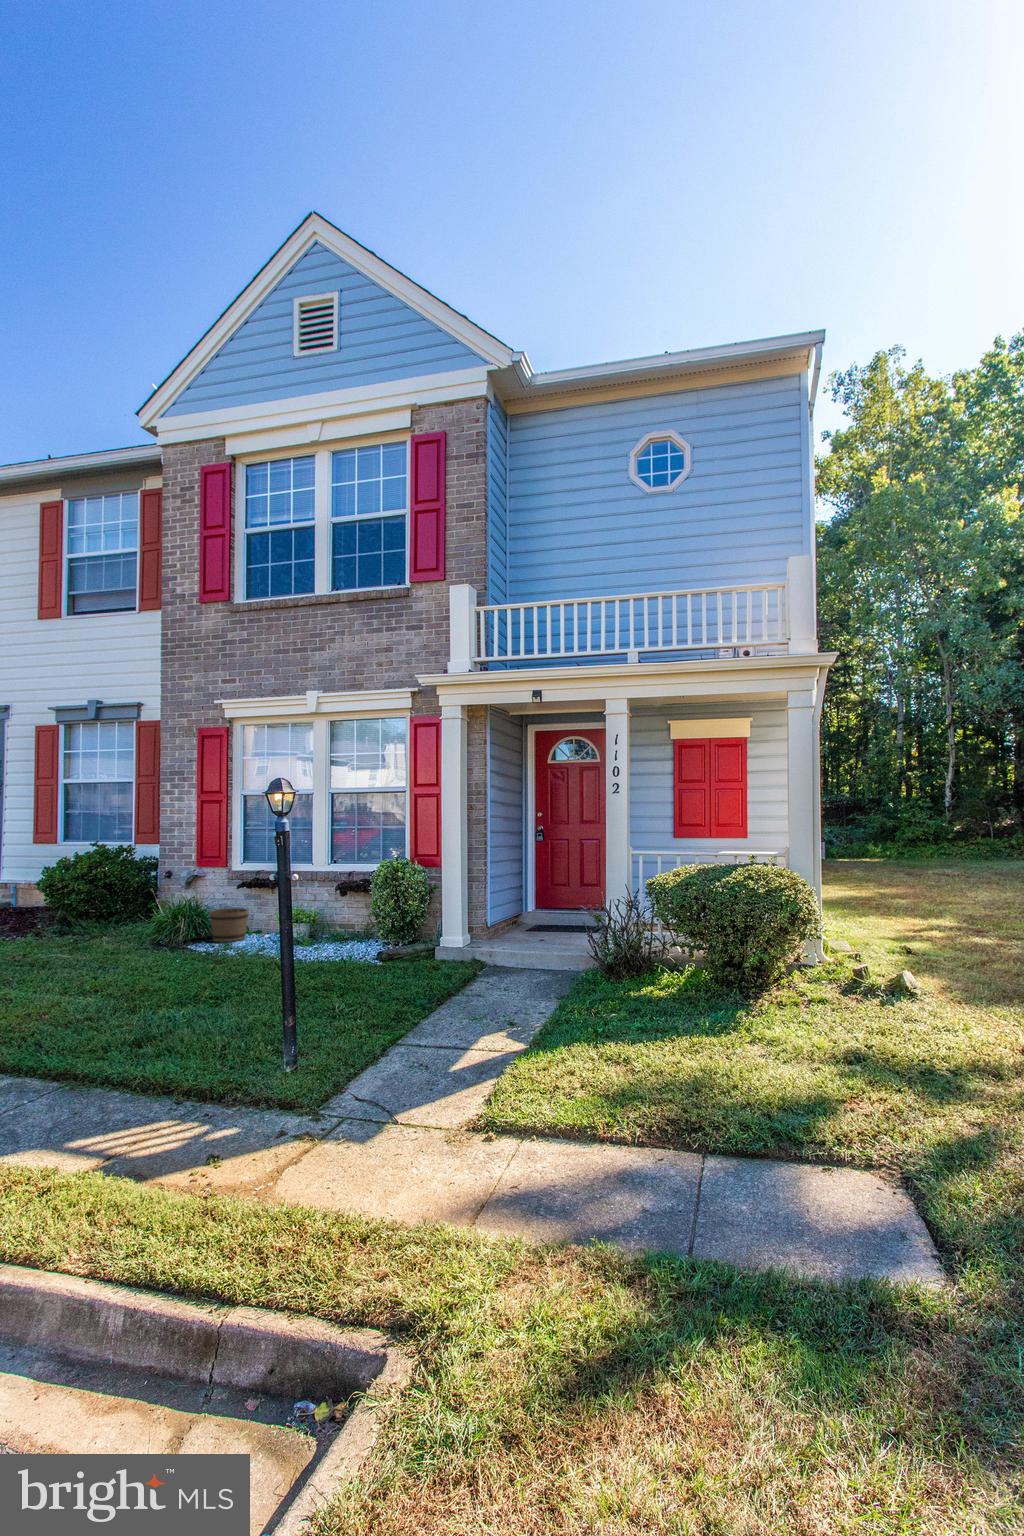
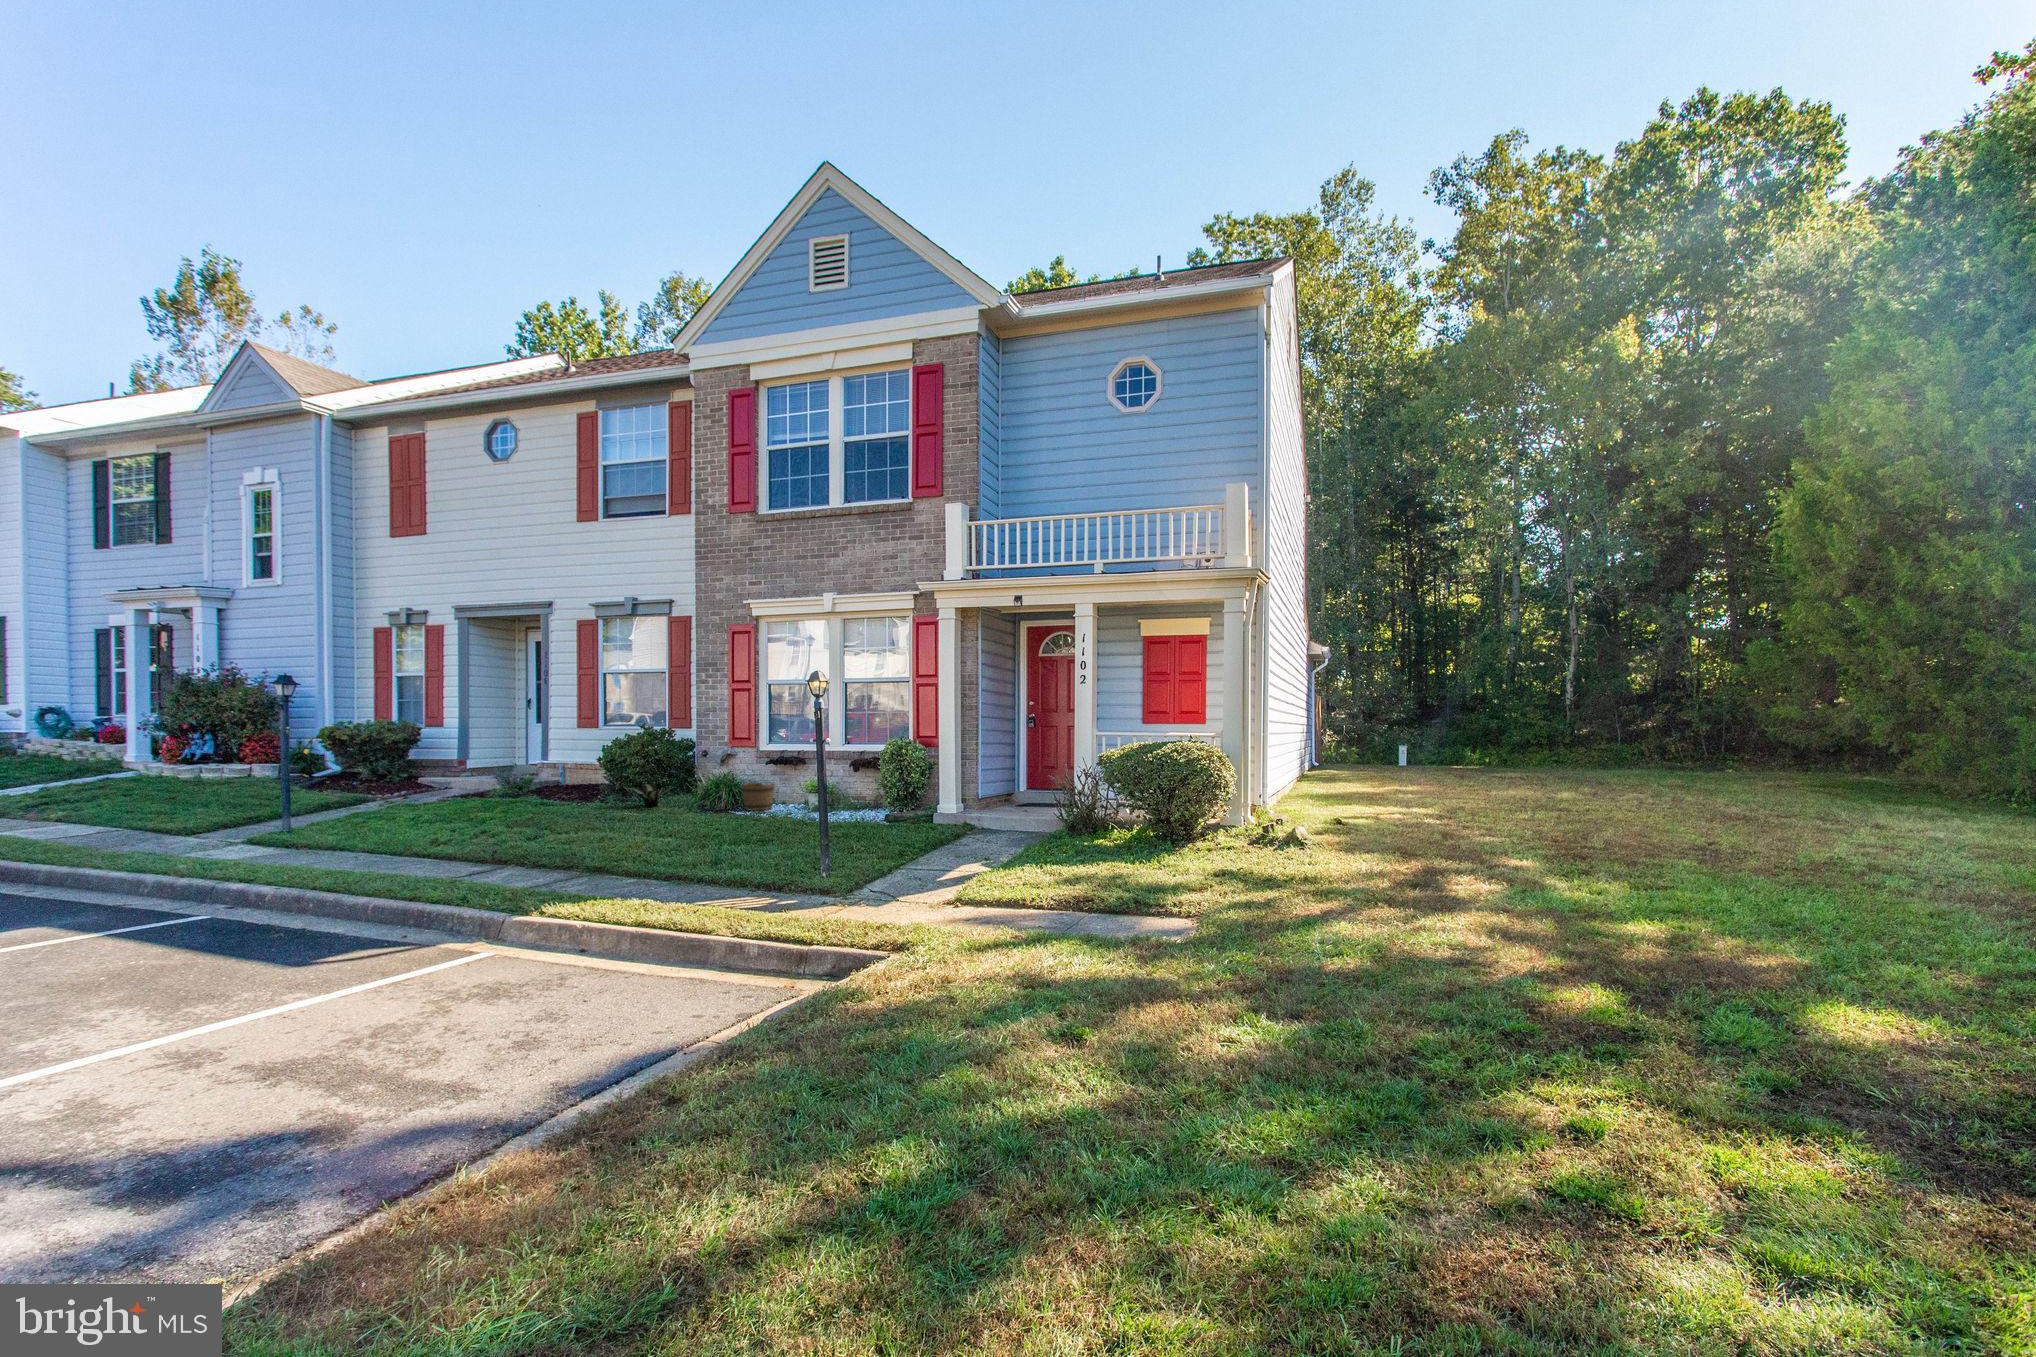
potted plant: none [72,908,136,937] -> present [623,783,675,807]

